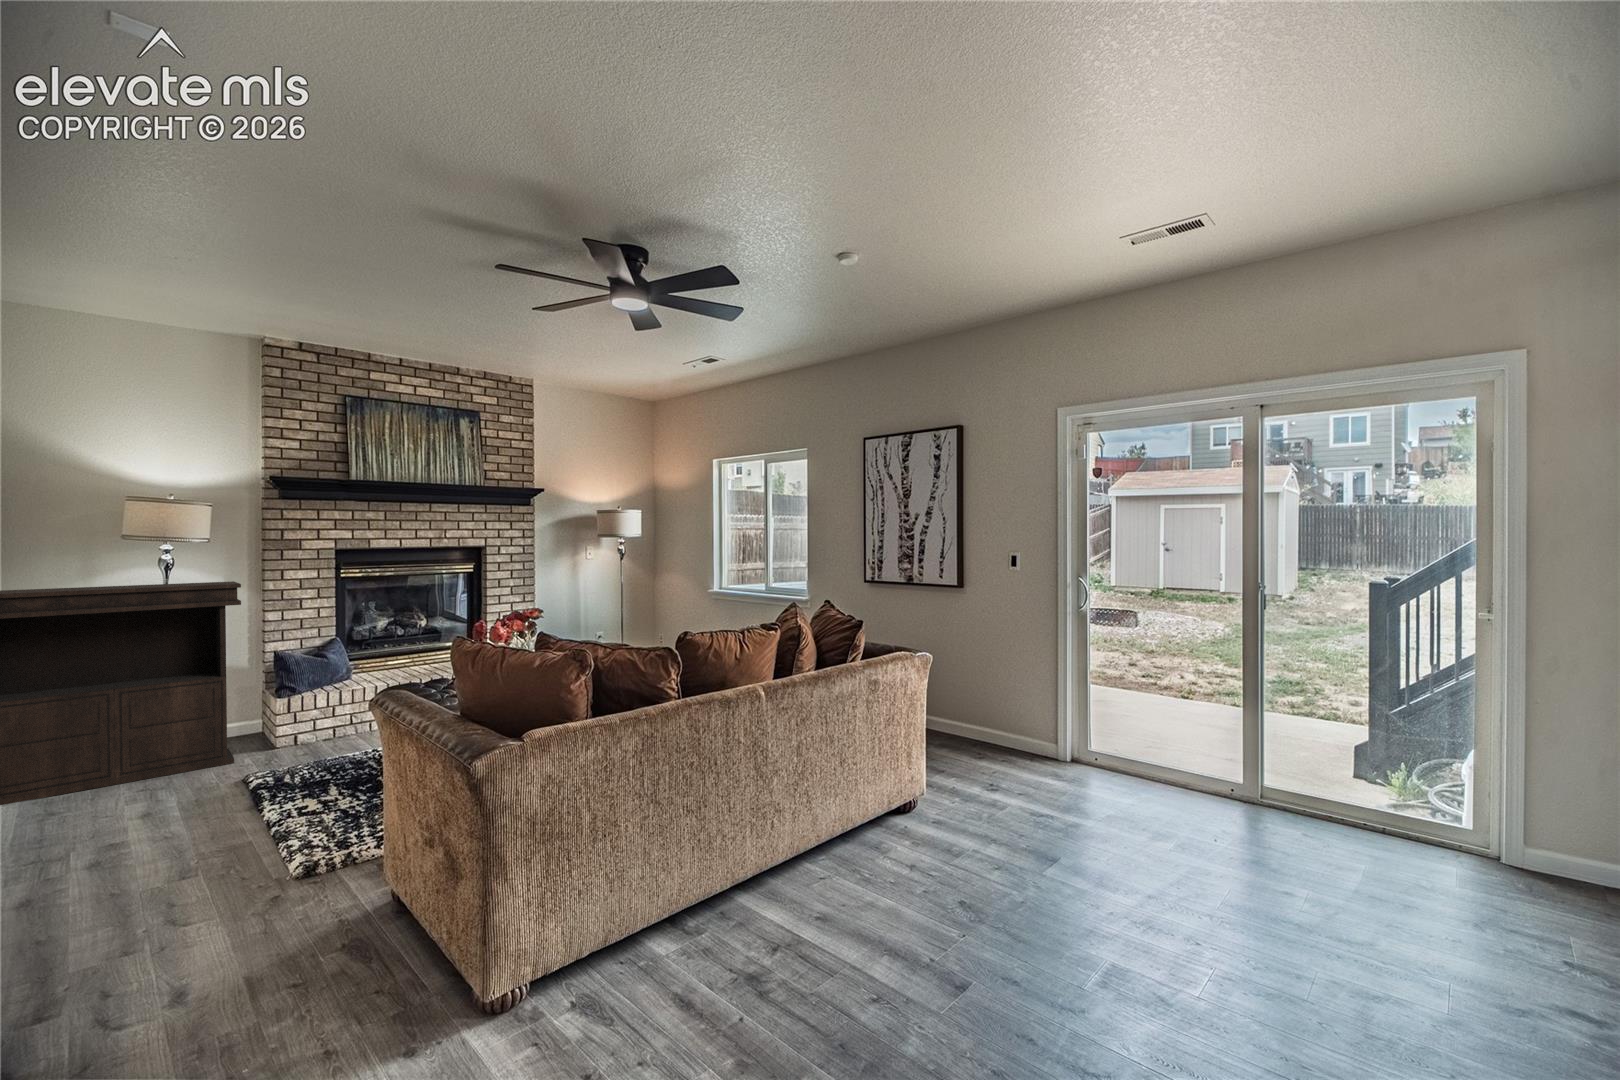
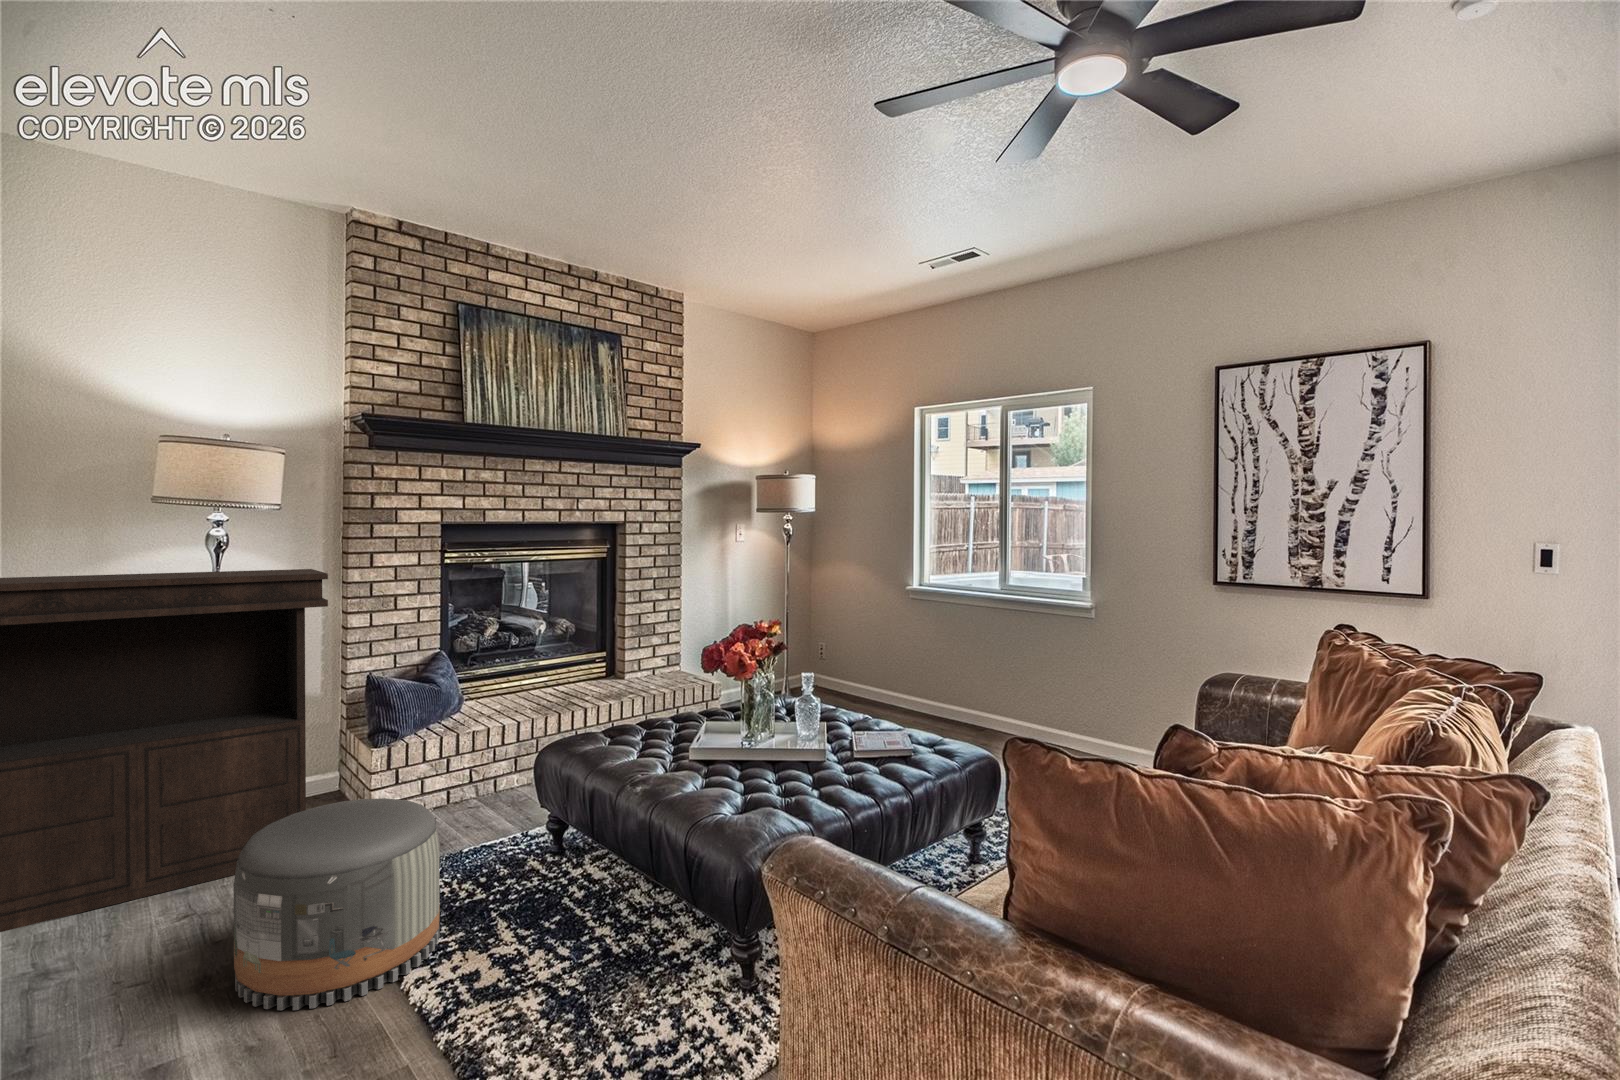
pouf: none [170,717,300,824] -> present [234,798,440,1010]

